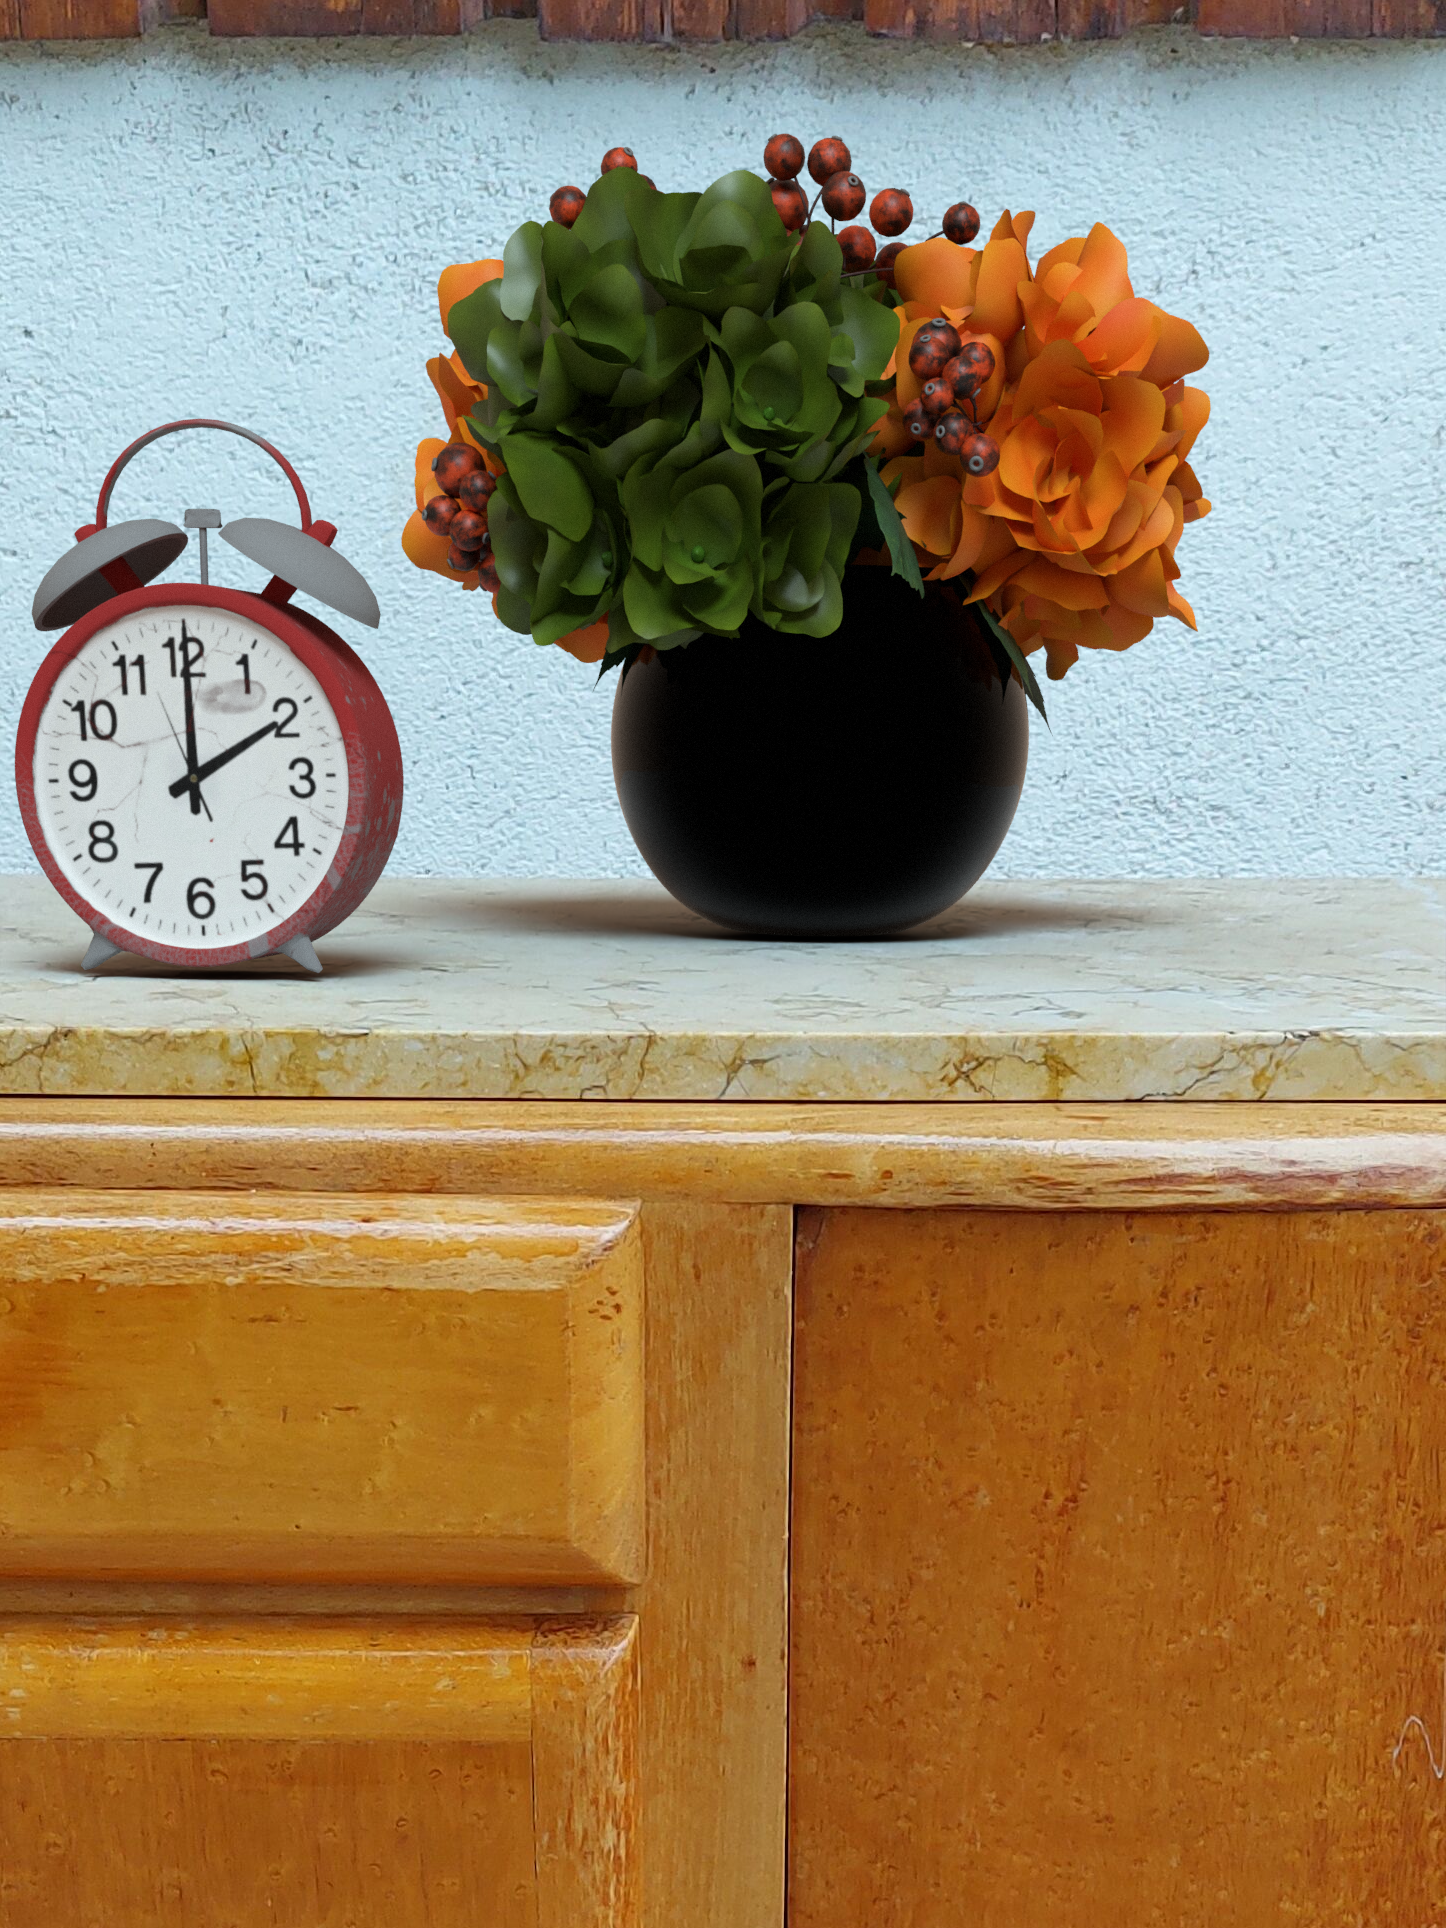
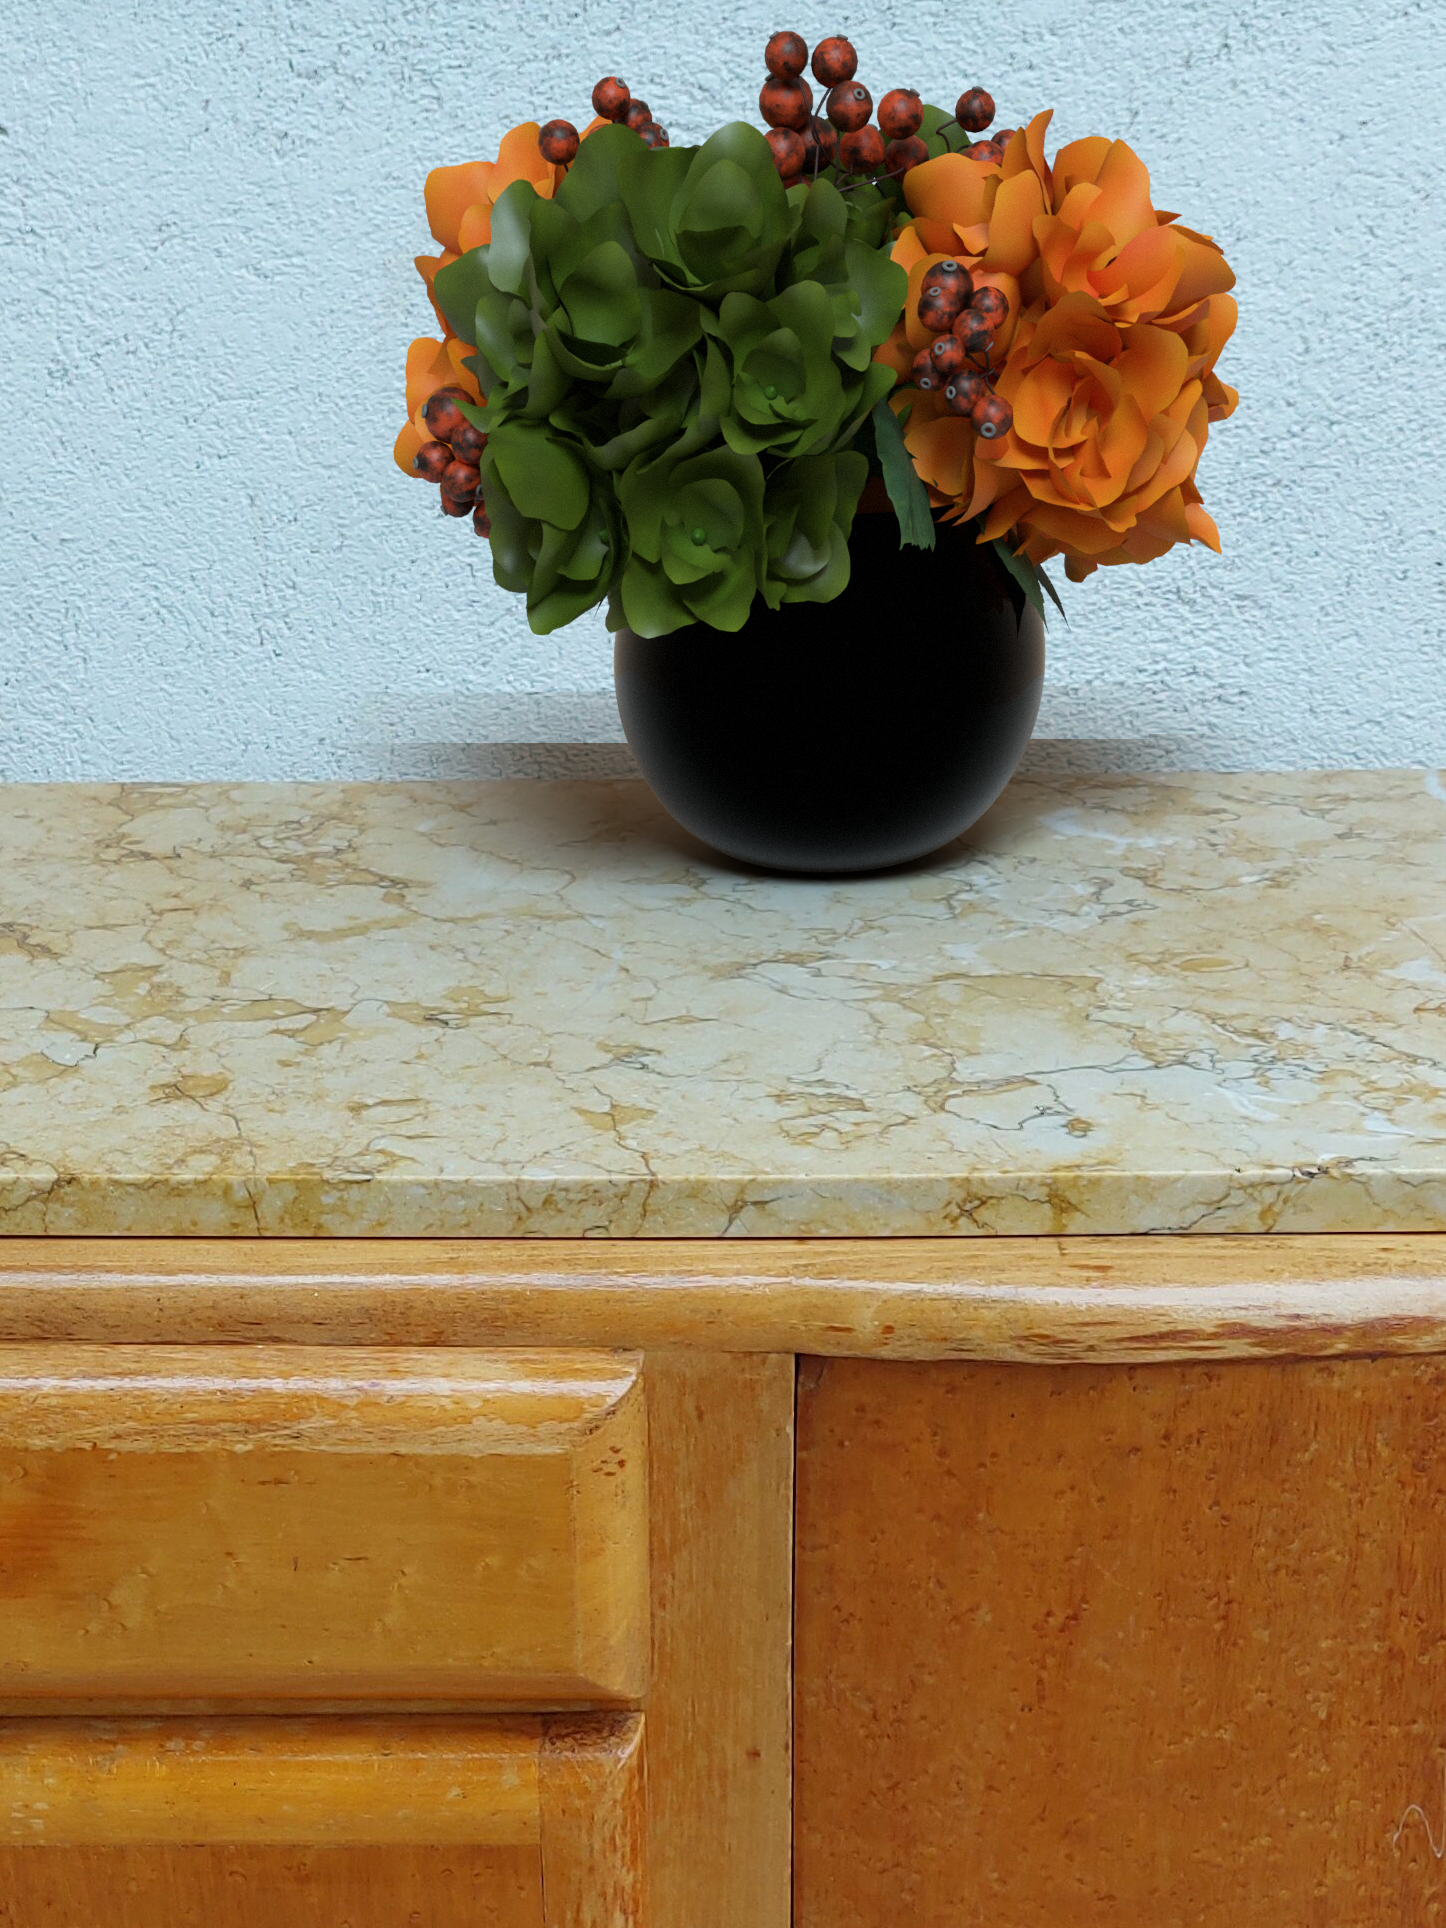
alarm clock: present [15,419,404,973] -> none [4,504,399,1064]

